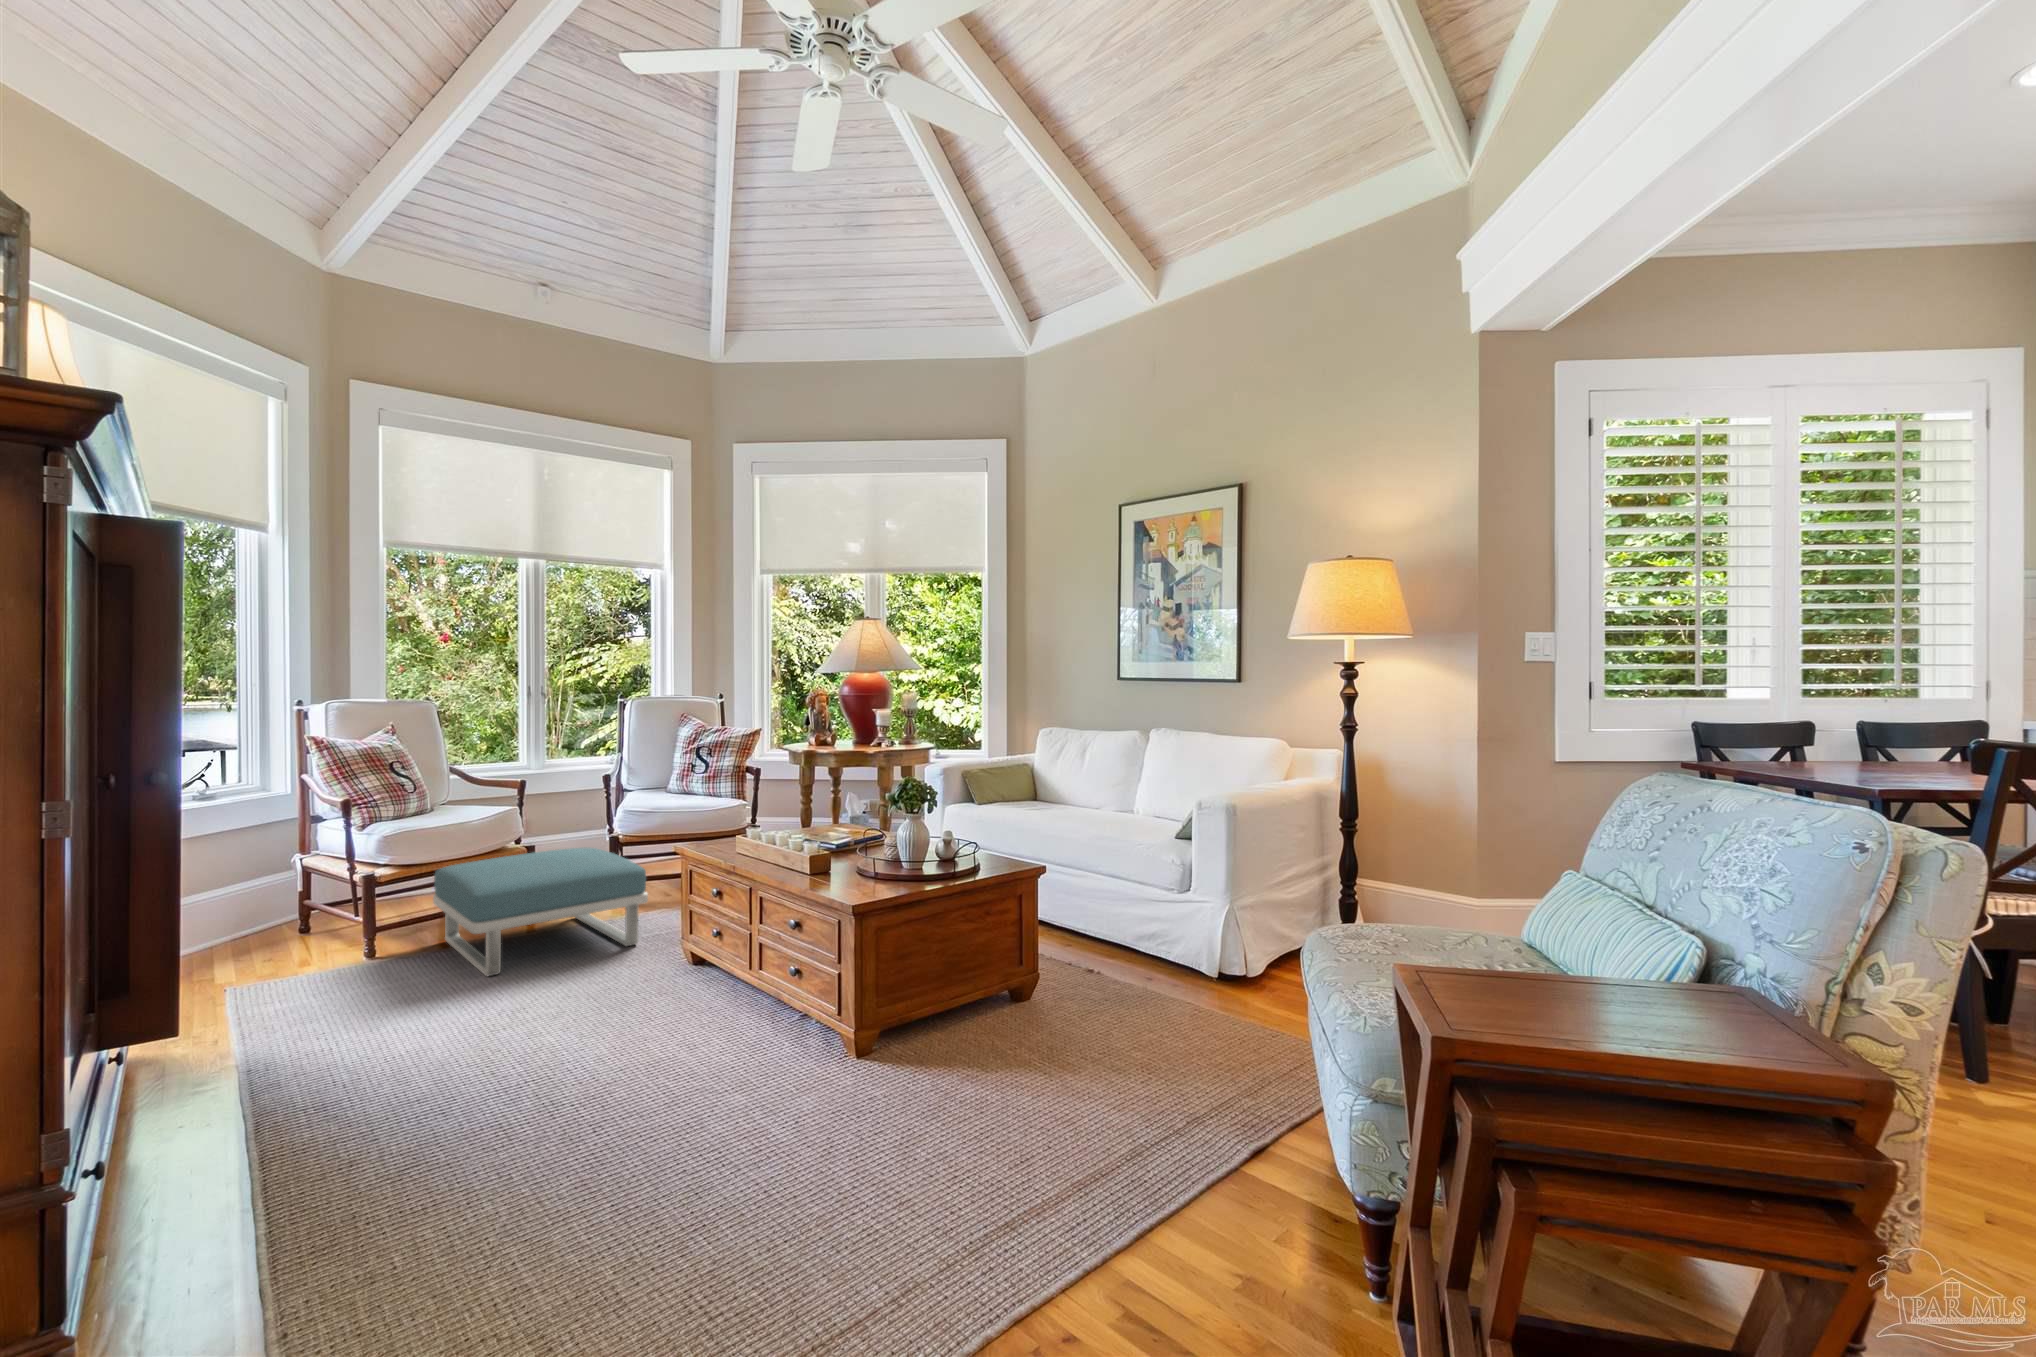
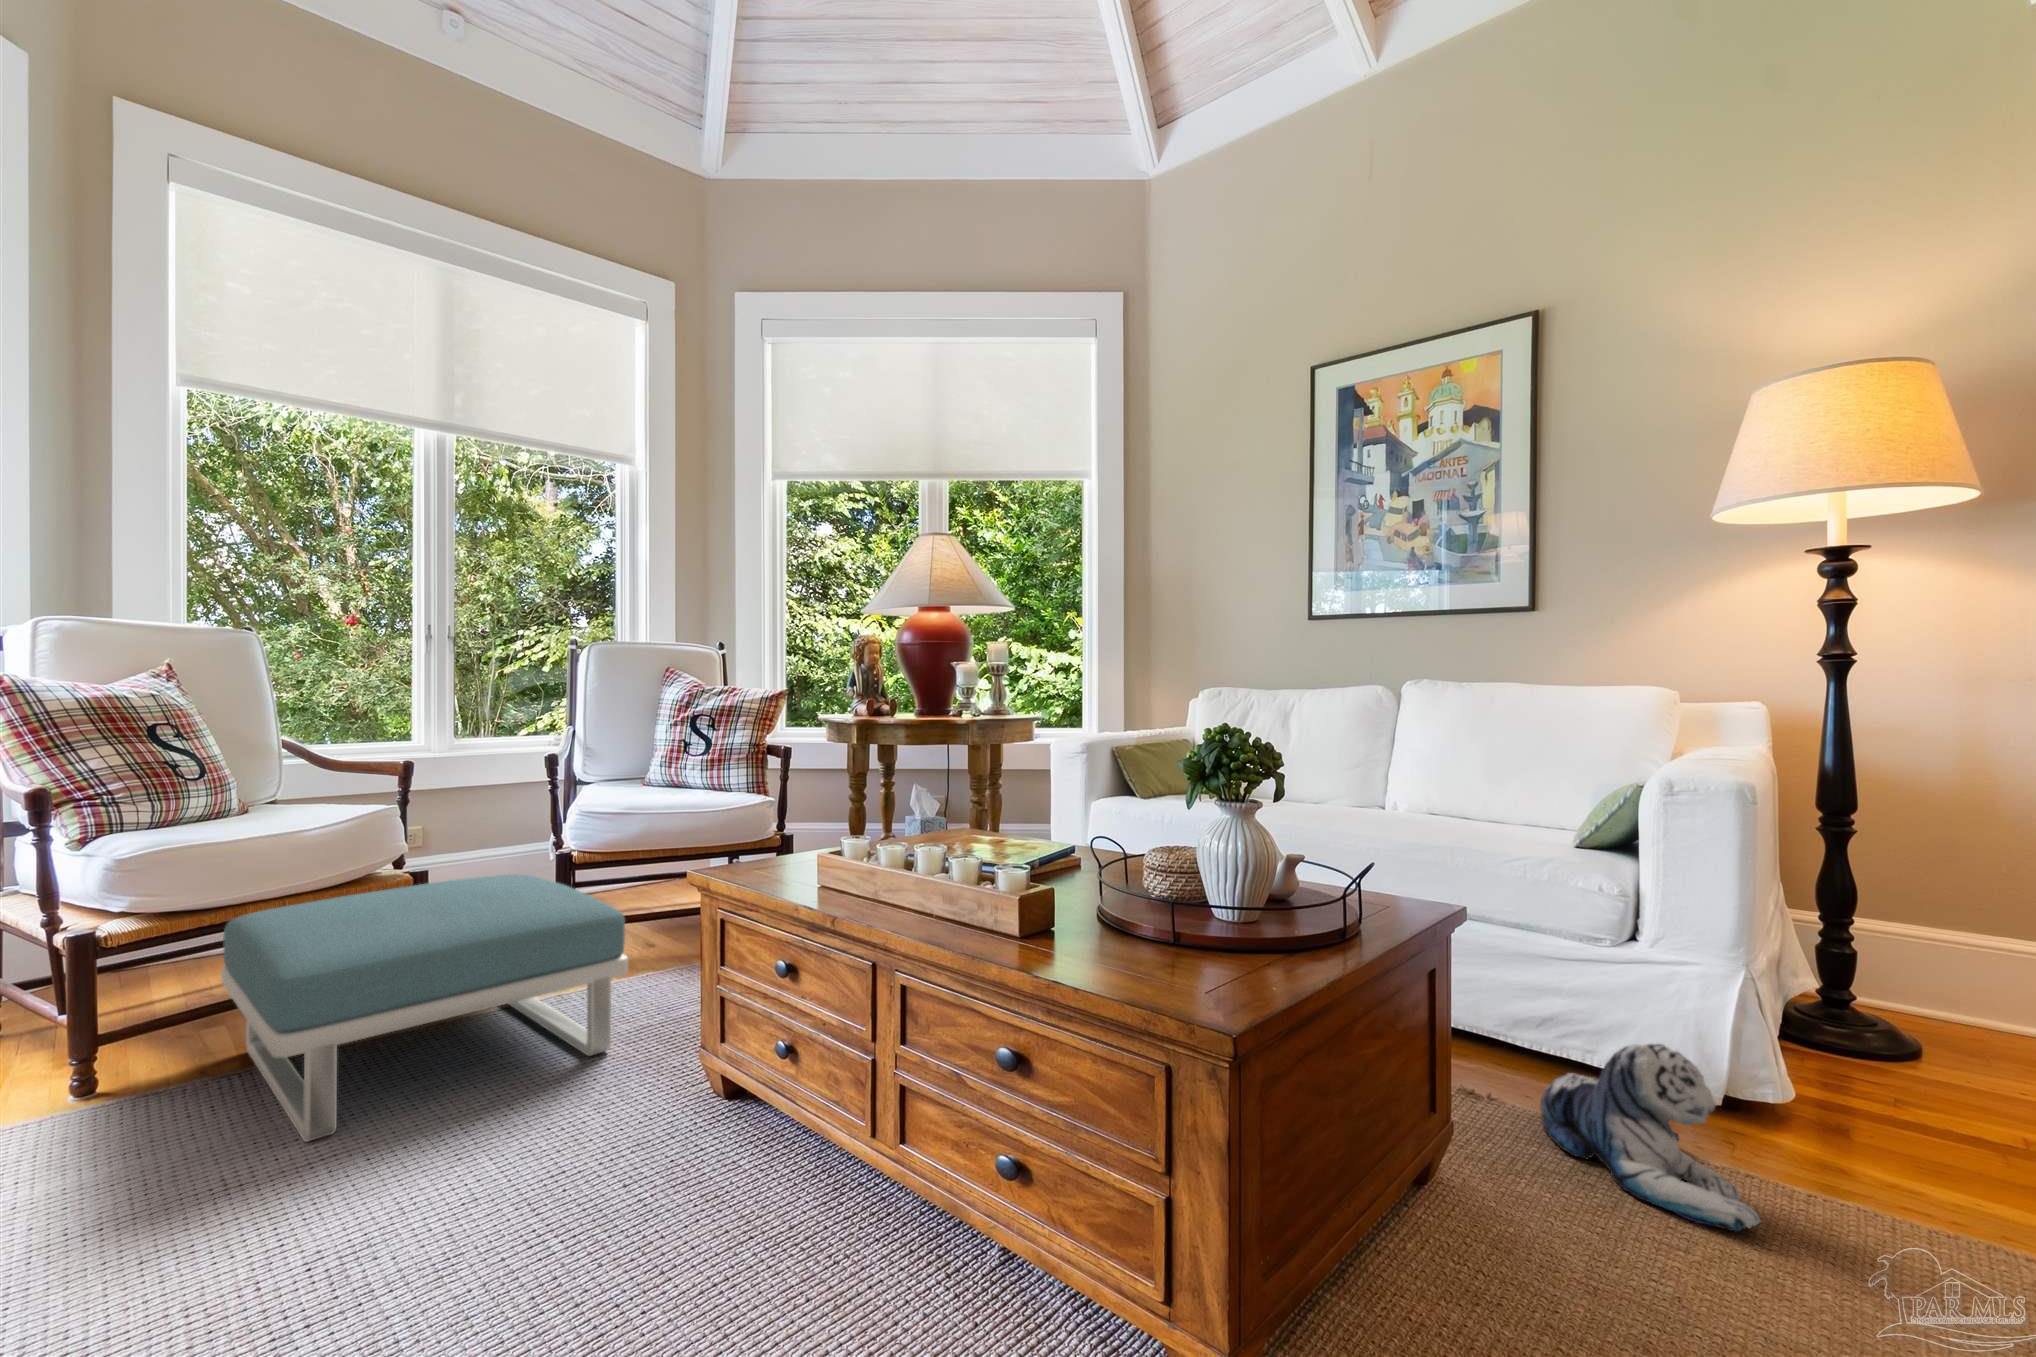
plush toy: none [1103,936,1166,1018] -> present [1541,1044,1761,1232]

